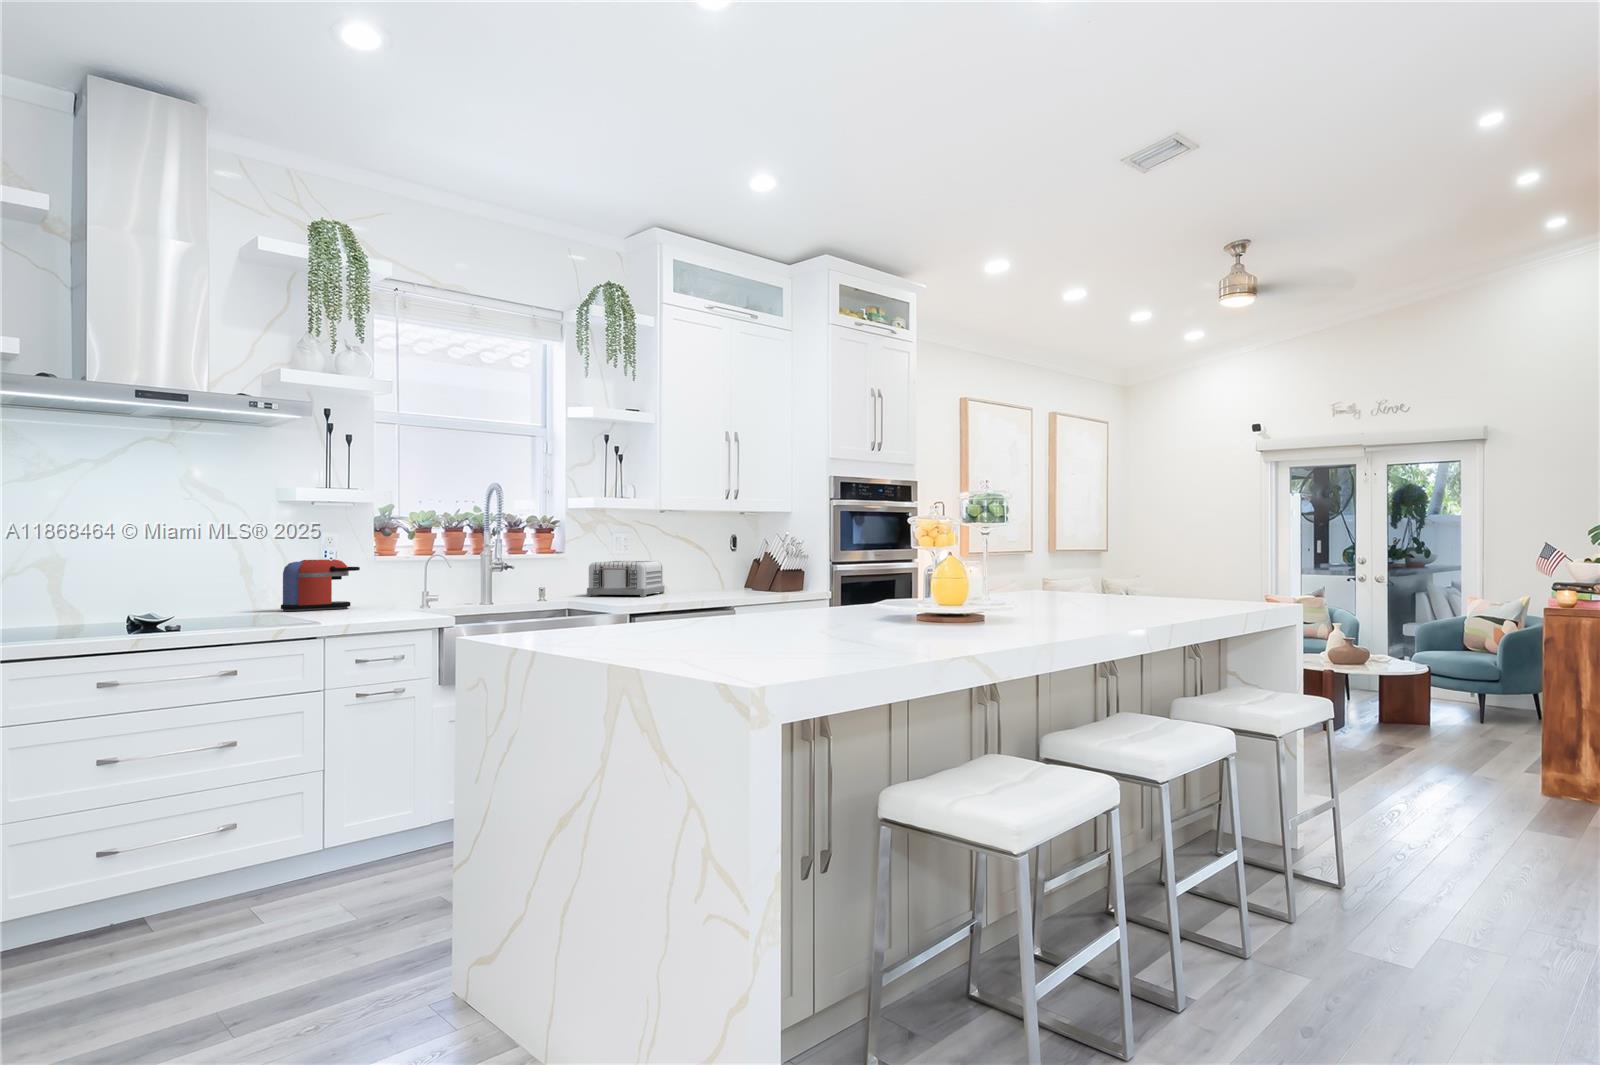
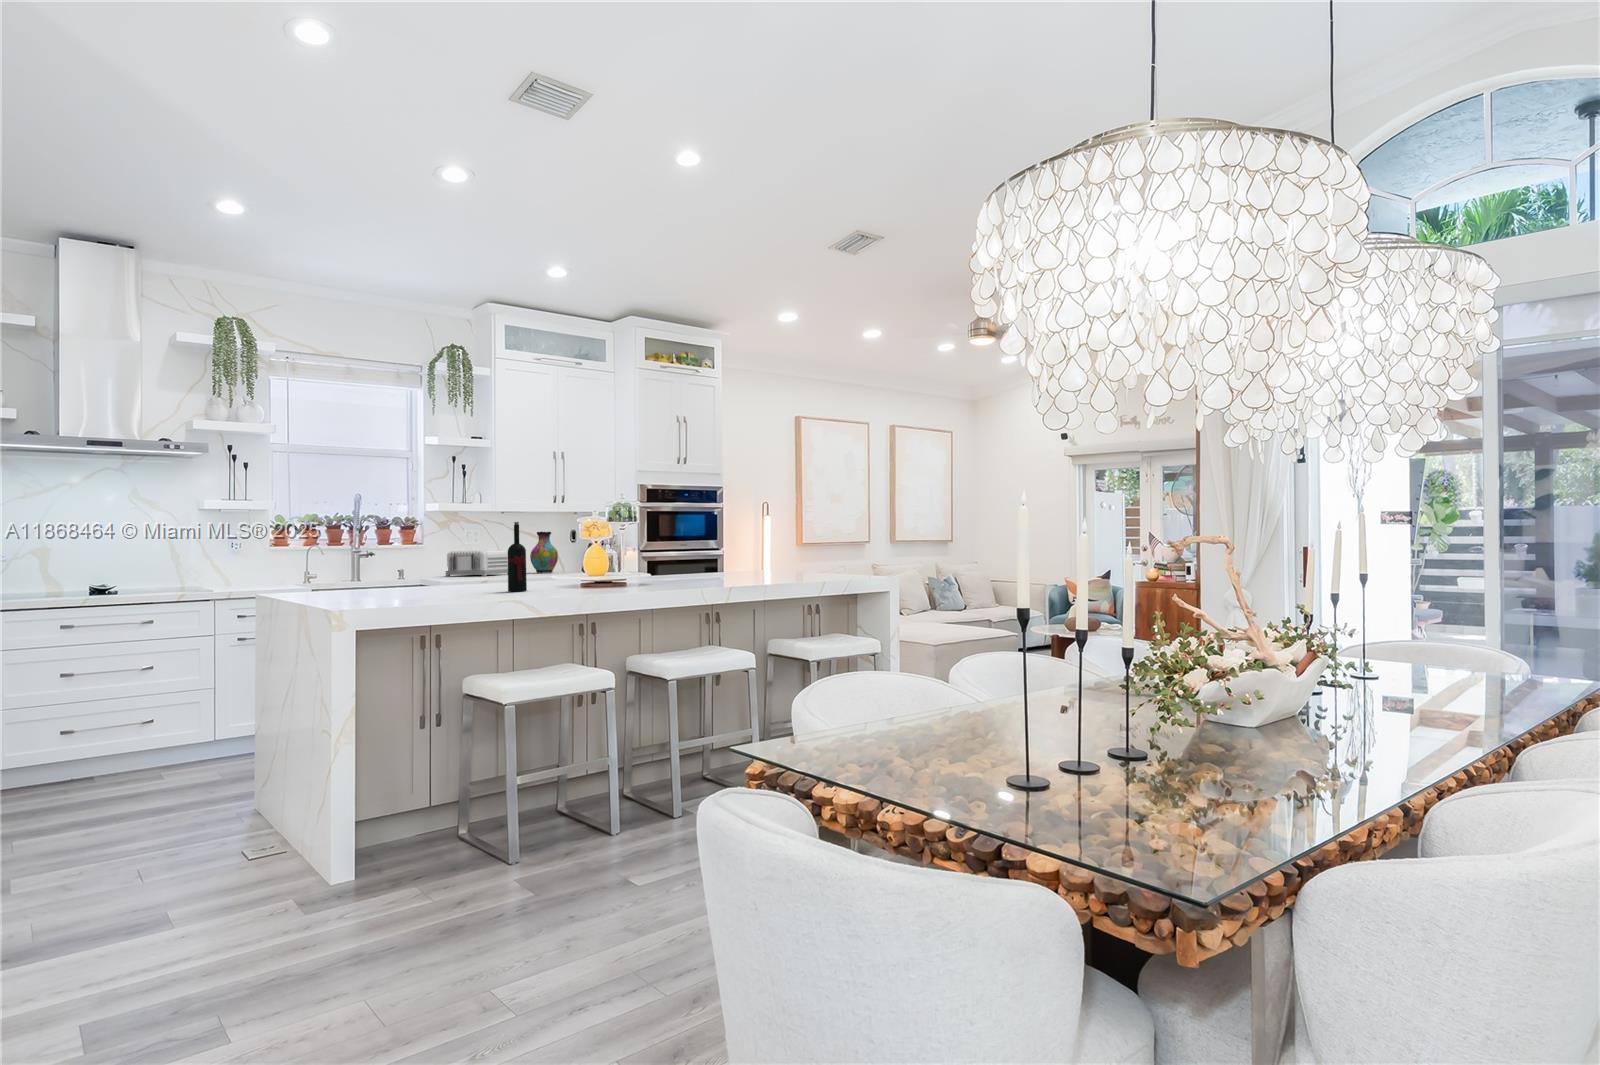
wine bottle: none [880,536,911,645] -> present [508,522,527,591]
vase: none [684,537,720,591] -> present [530,532,558,573]
coffee maker: present [281,559,360,611] -> none [203,550,263,586]

